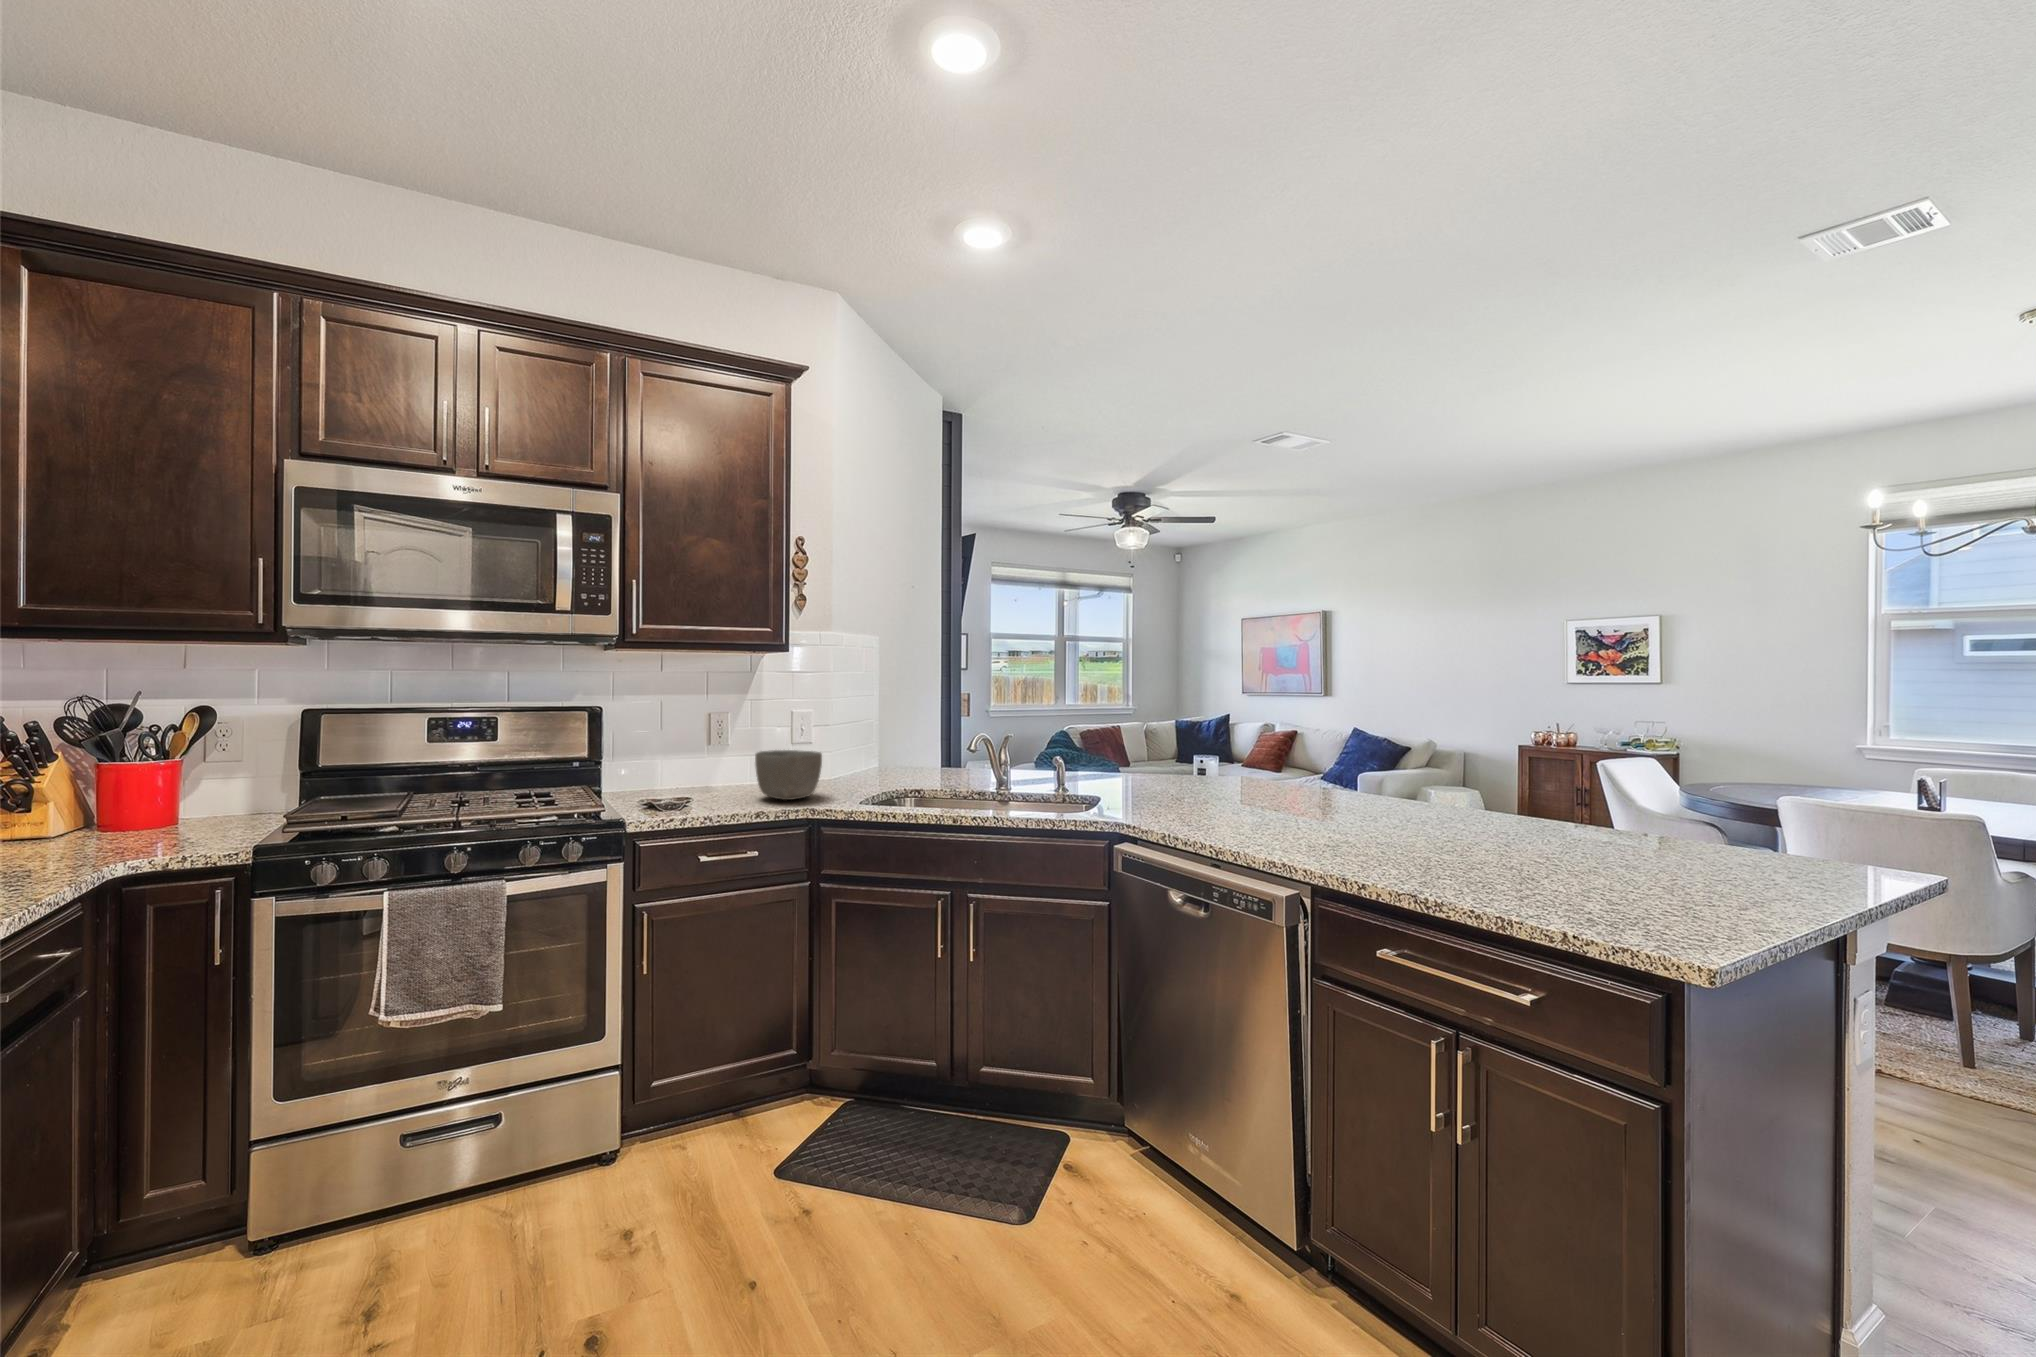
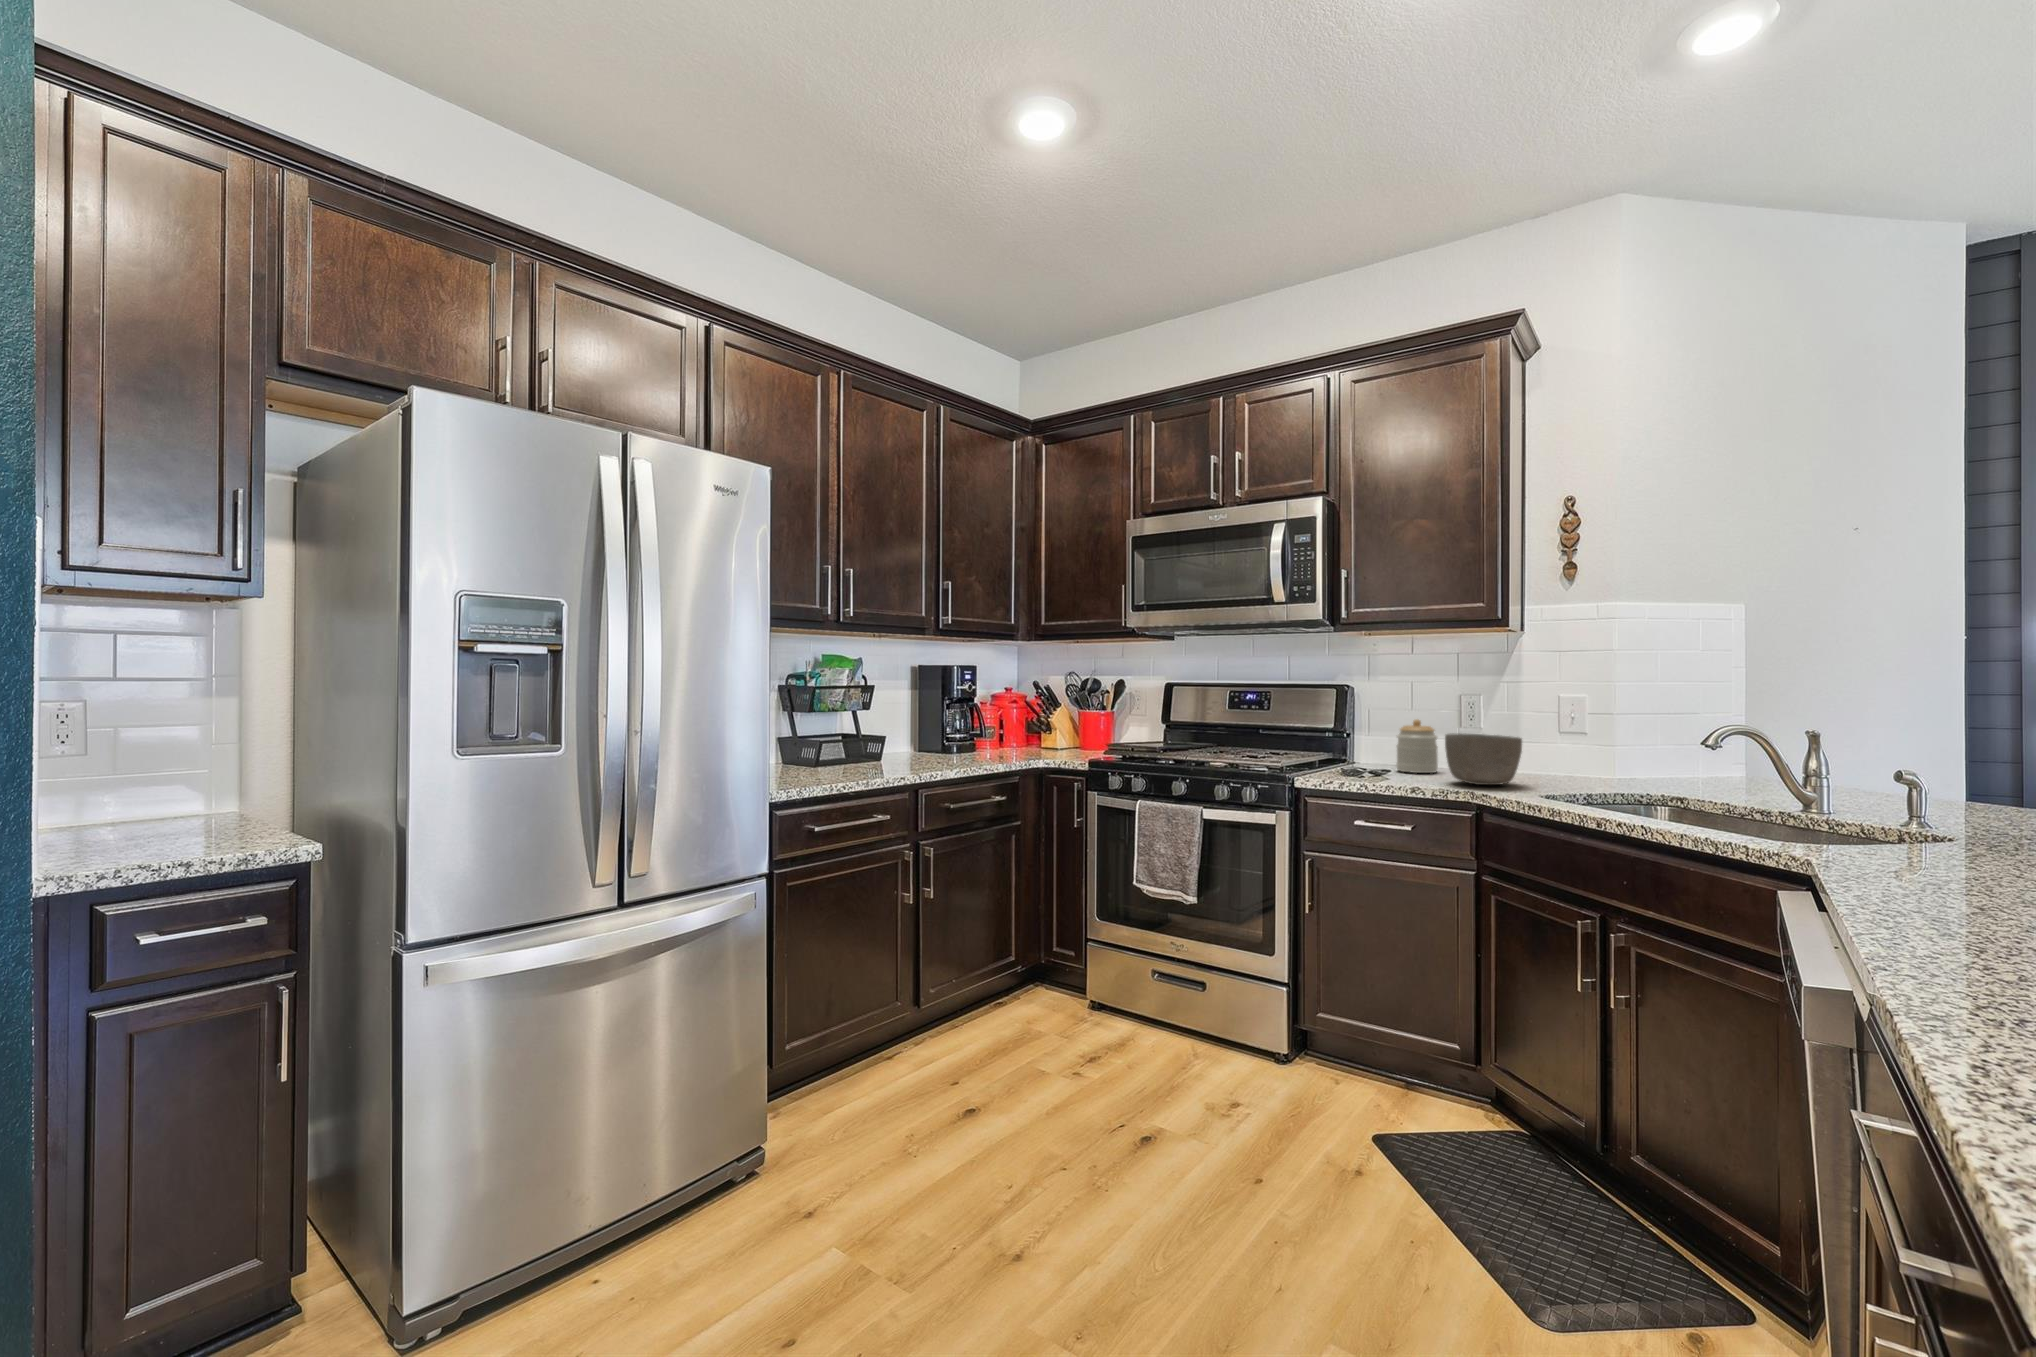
jar: none [676,739,718,795] -> present [1396,719,1438,773]

